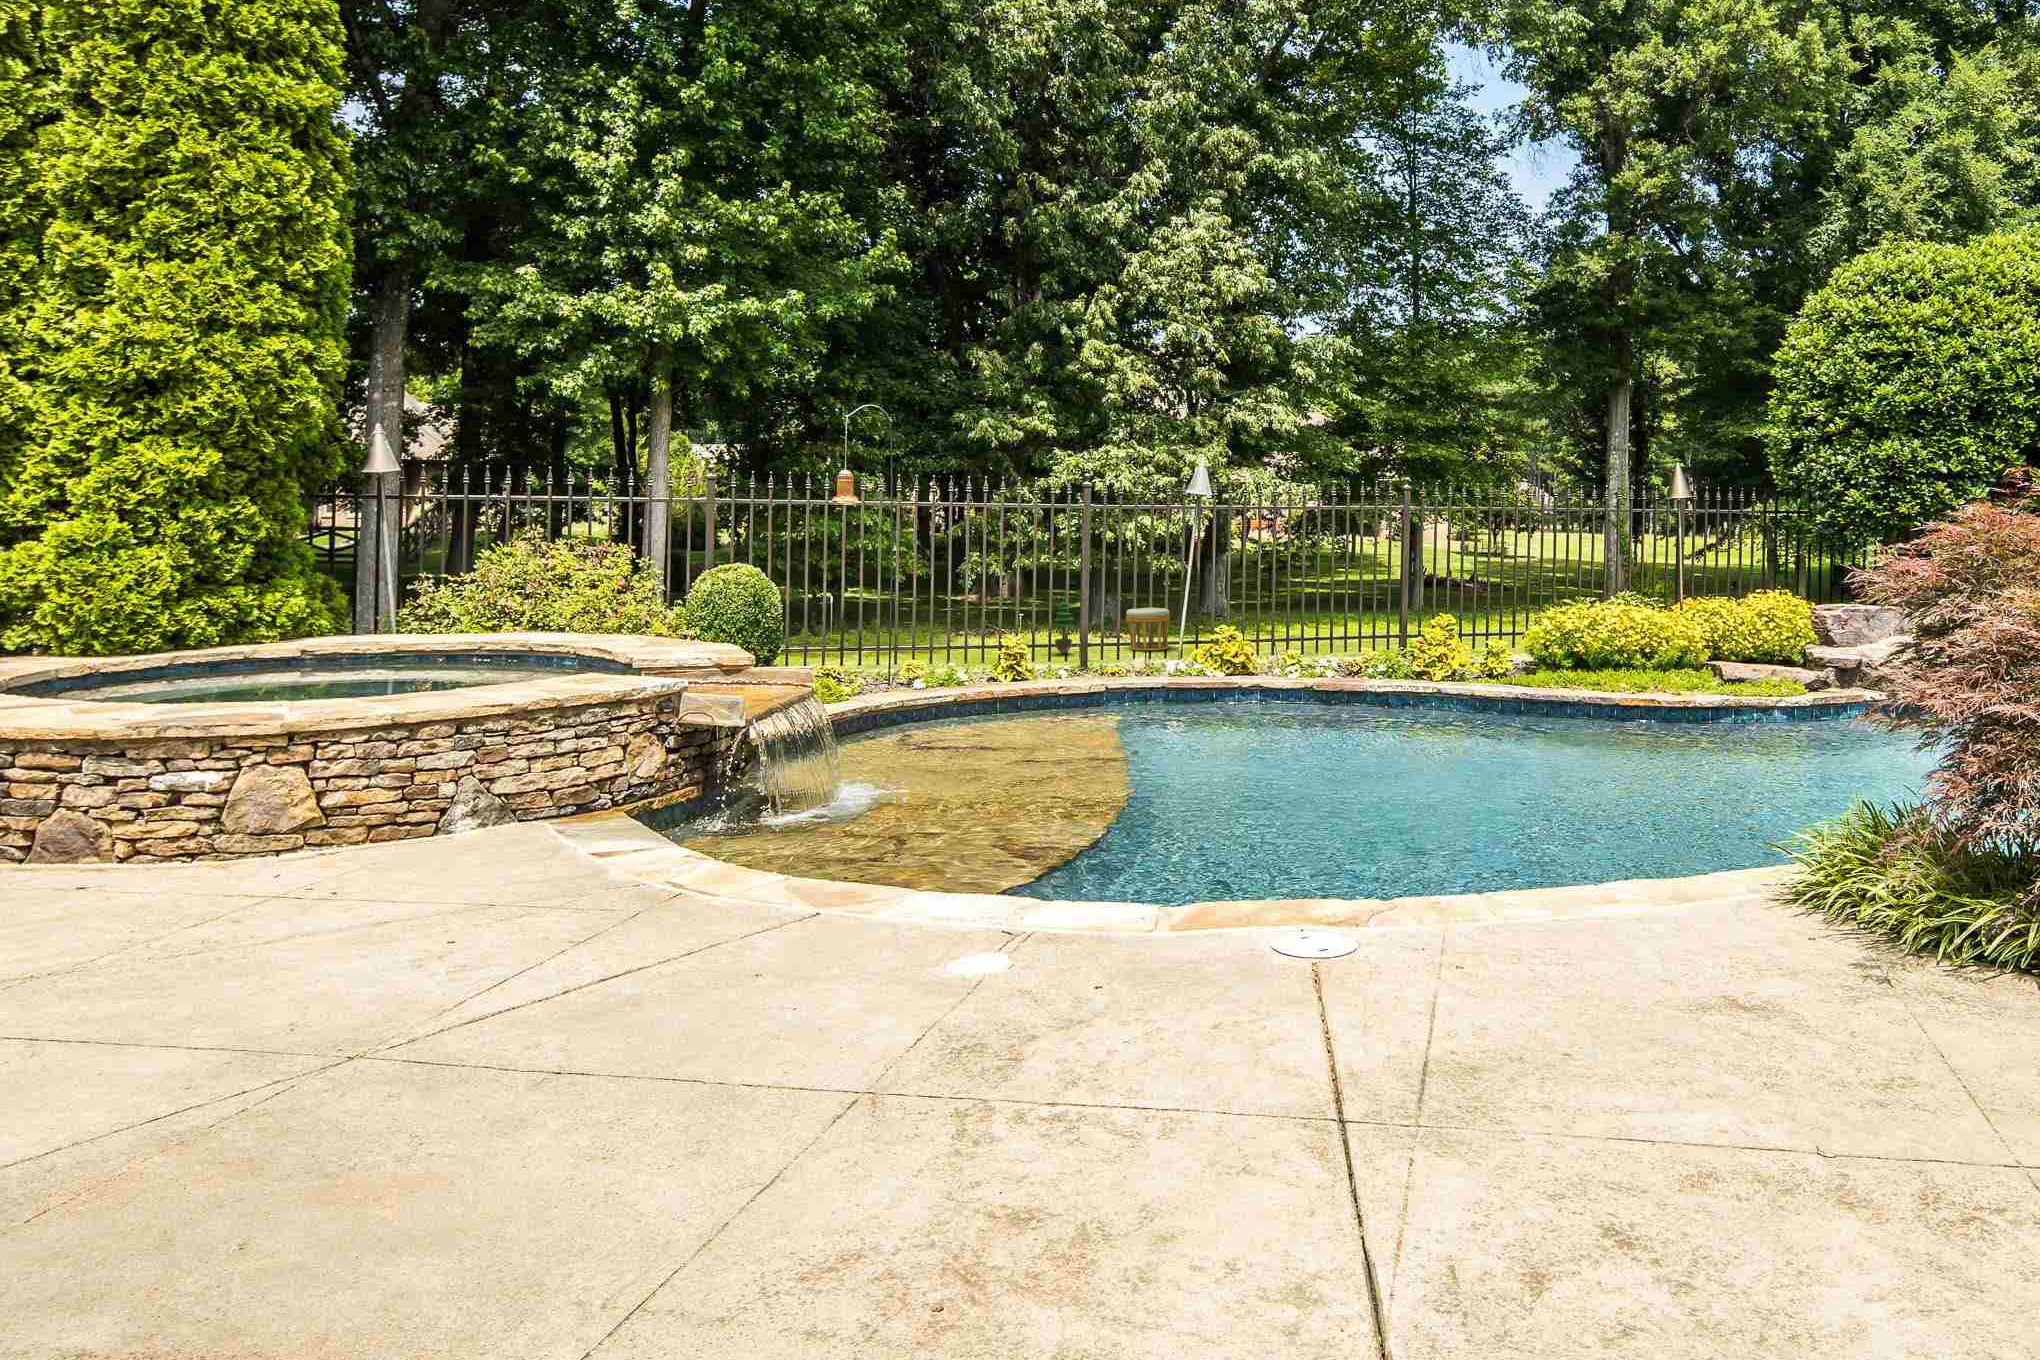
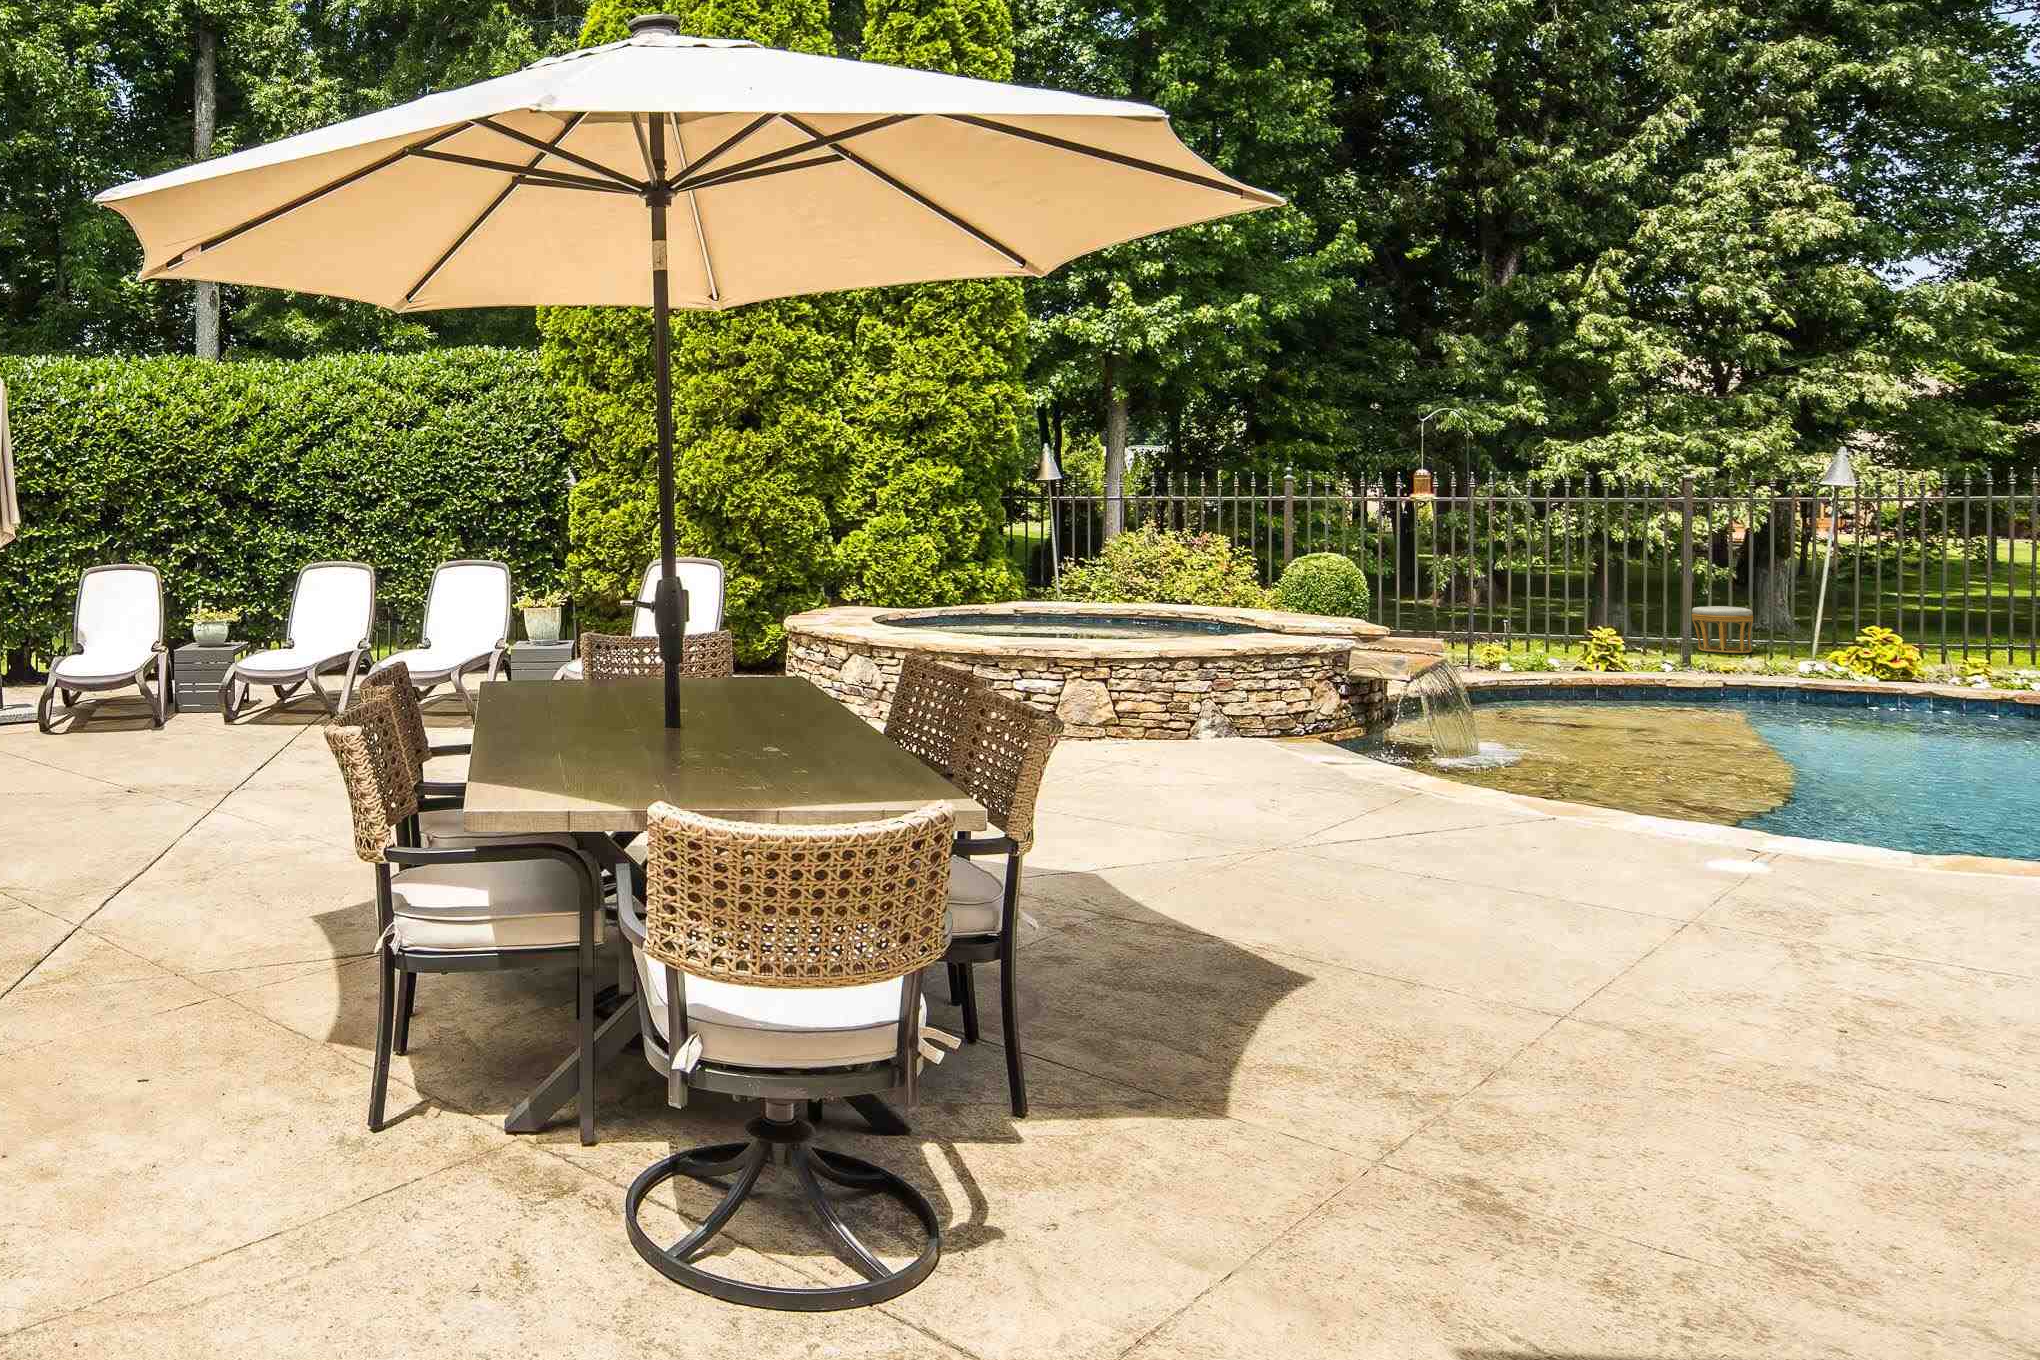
potted tree: present [1054,594,1074,654] -> none [1604,588,1633,651]

